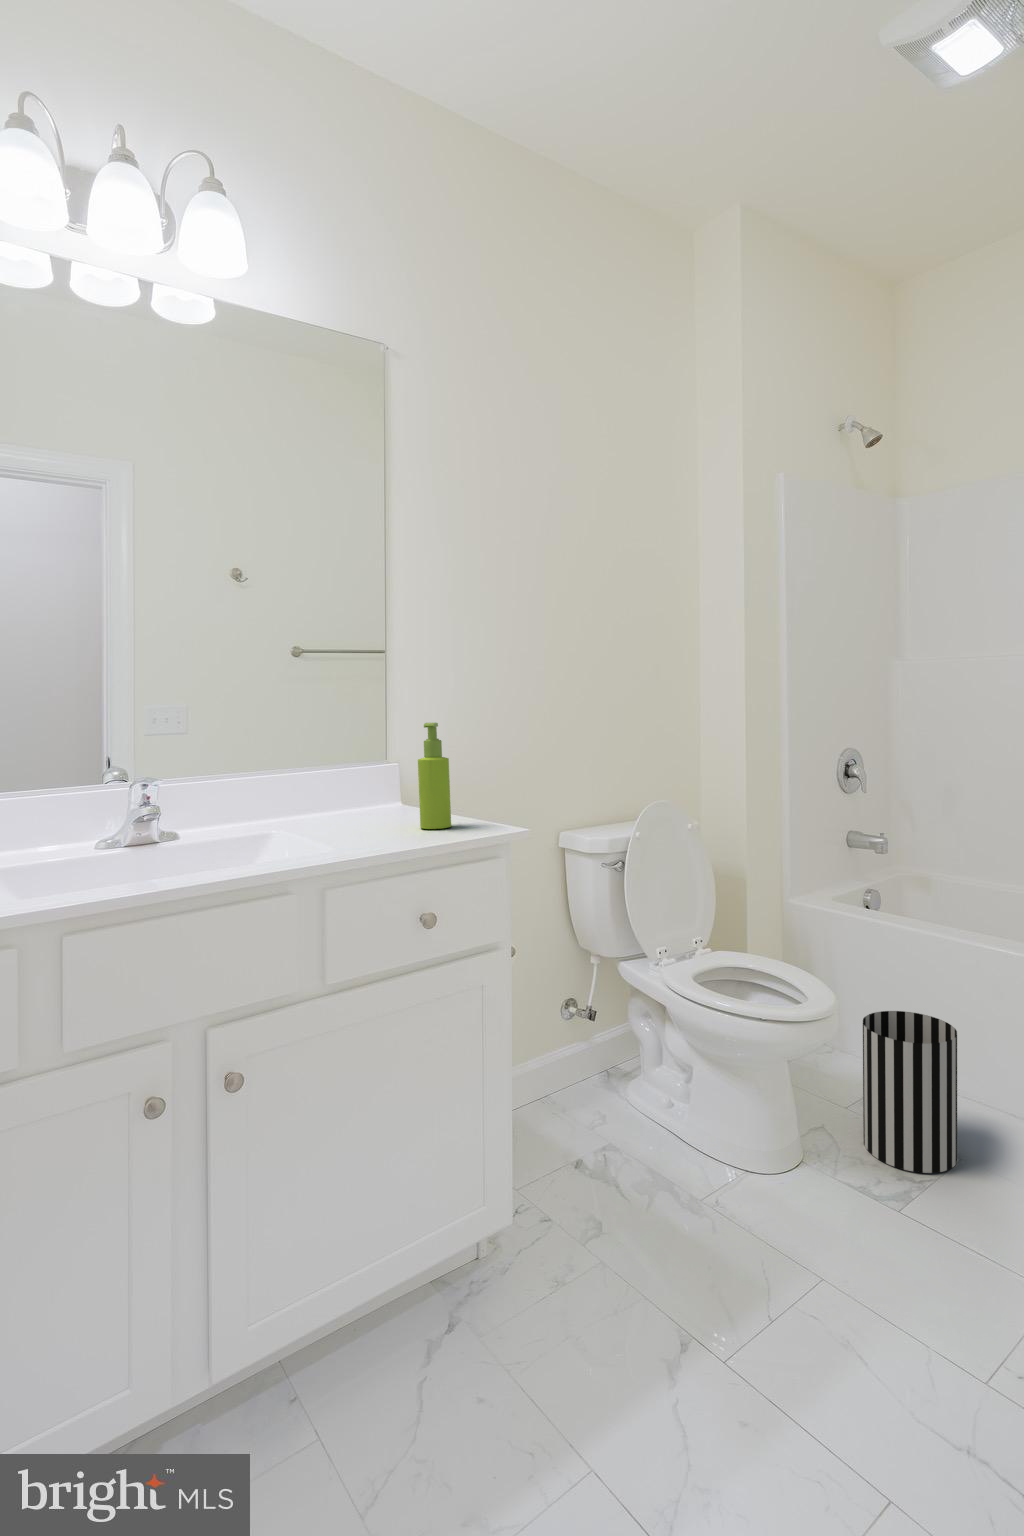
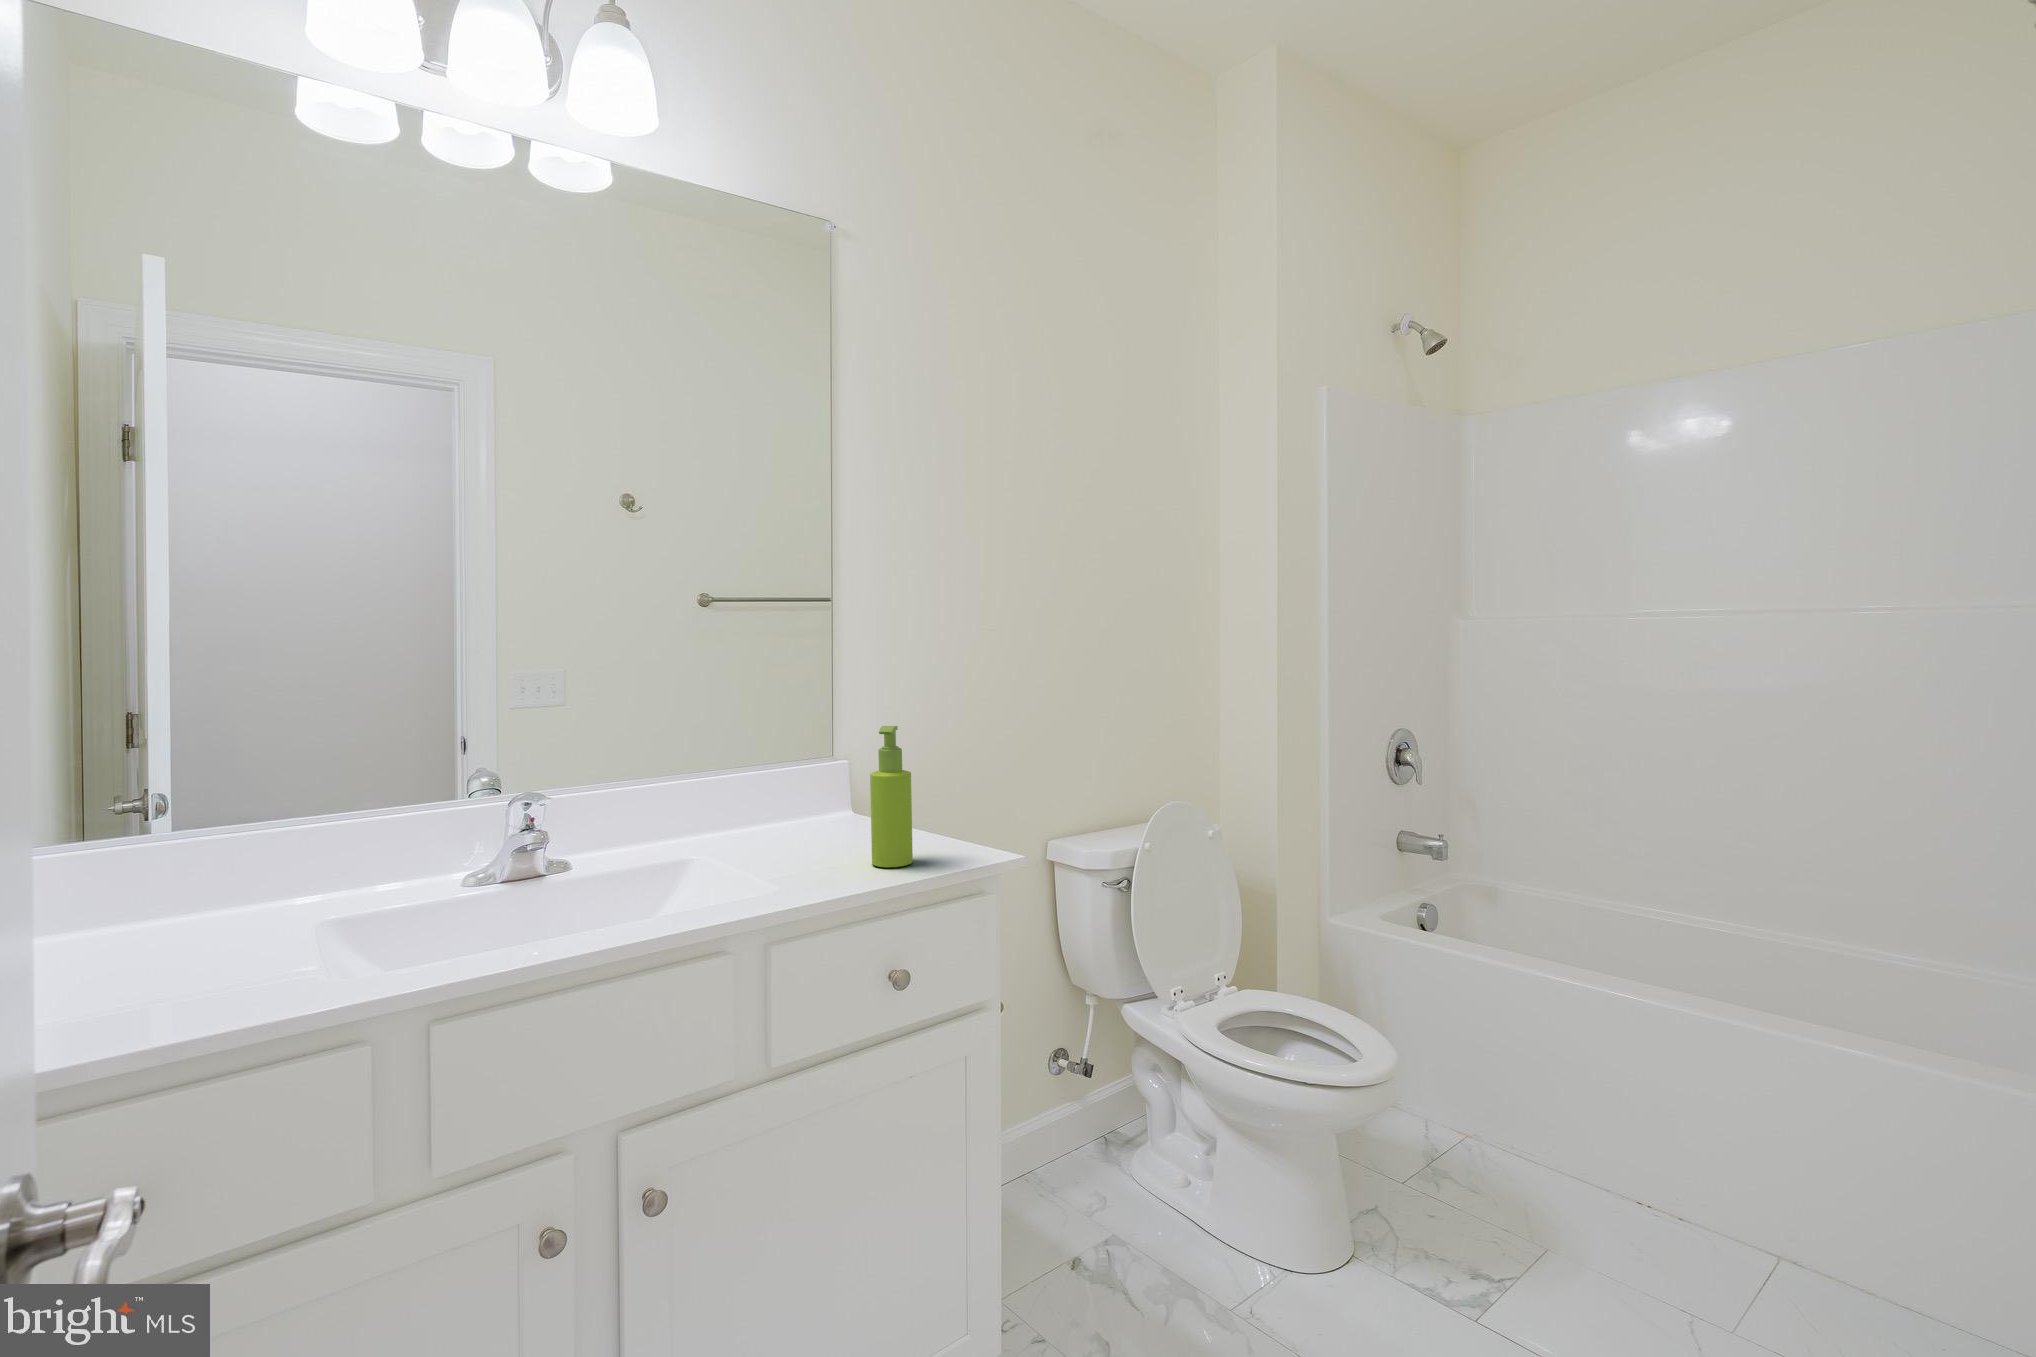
wastebasket: present [863,1011,957,1173] -> none [1430,1077,1551,1296]

